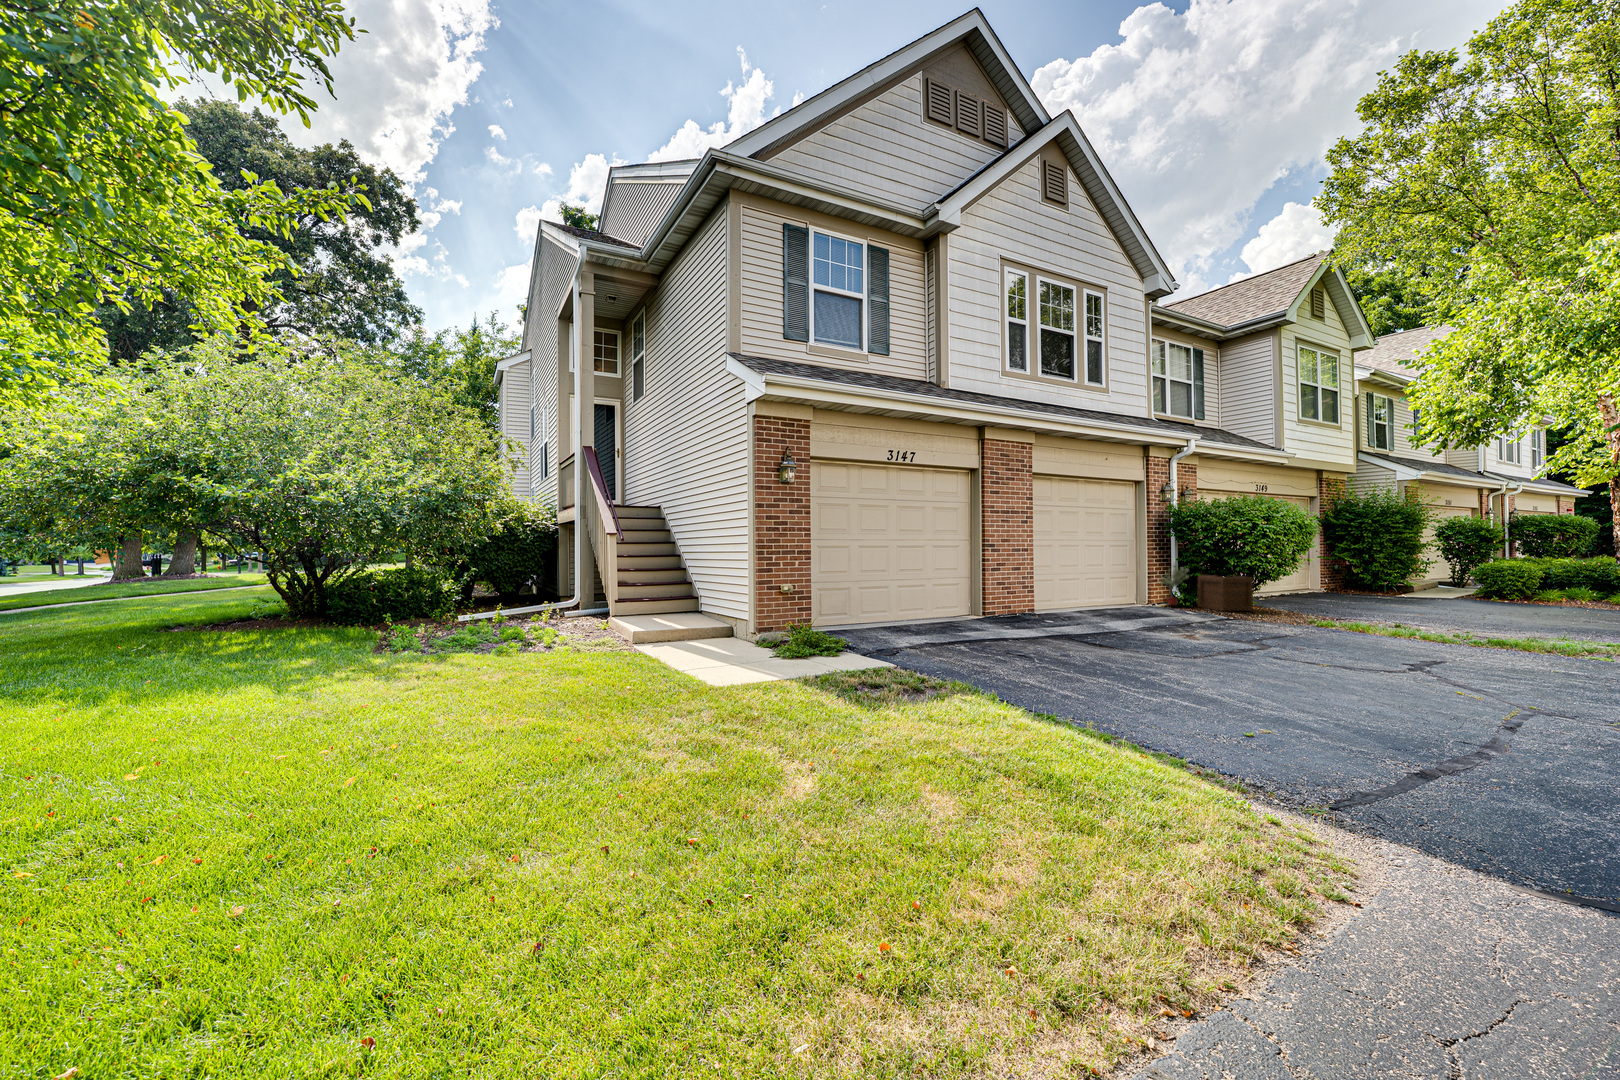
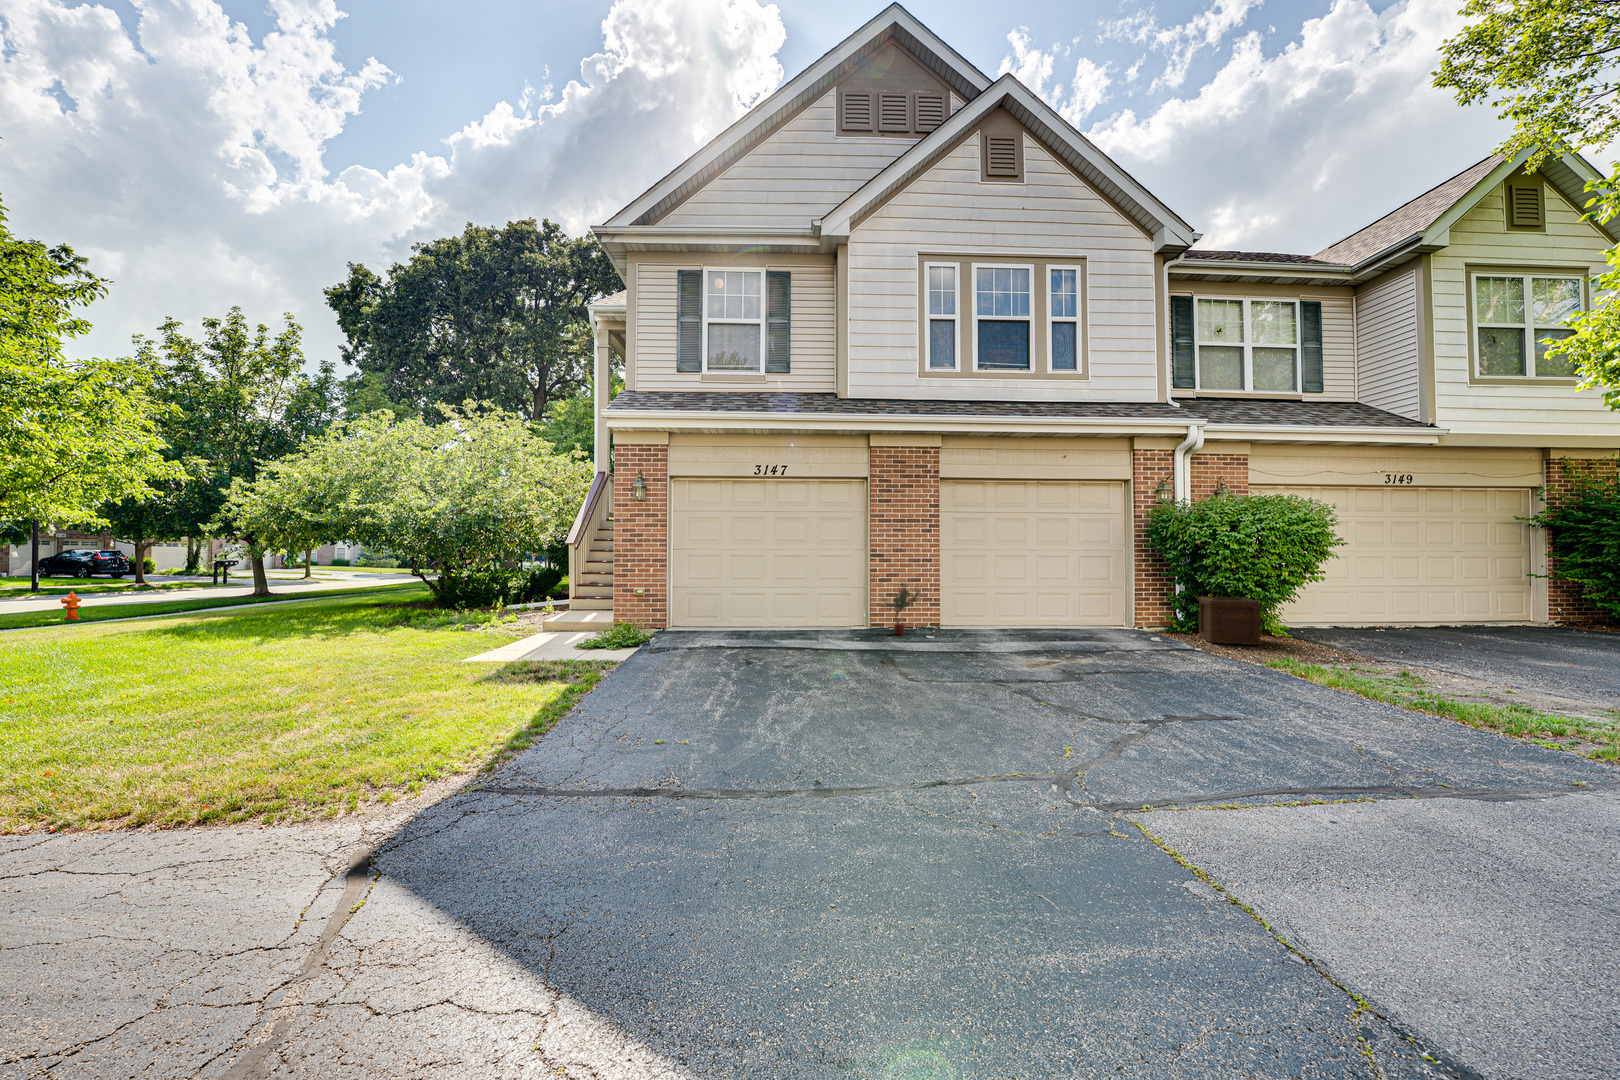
potted tree: present [1158,565,1189,606] -> present [879,583,920,635]

